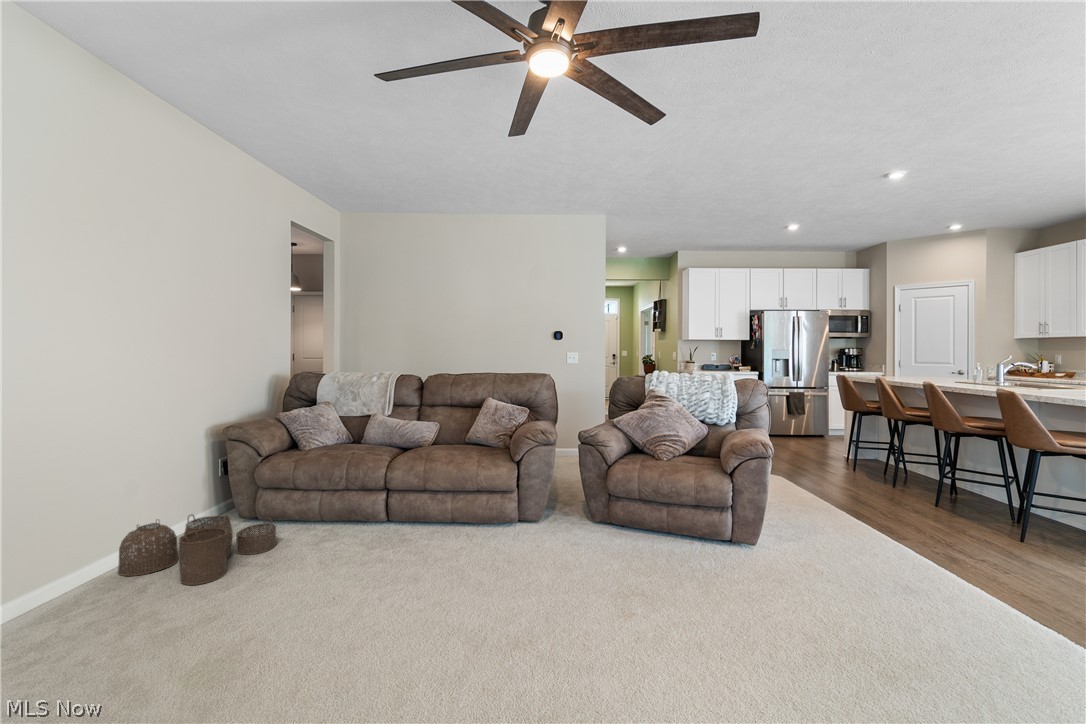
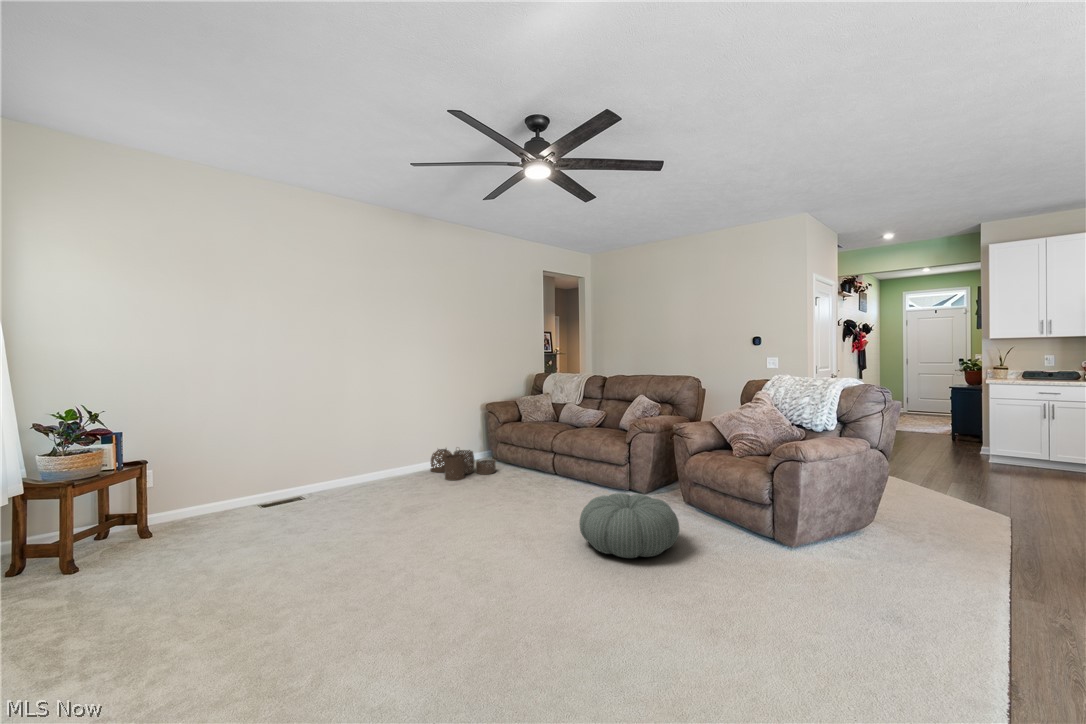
pouf: none [574,529,712,632] -> present [579,493,679,558]

